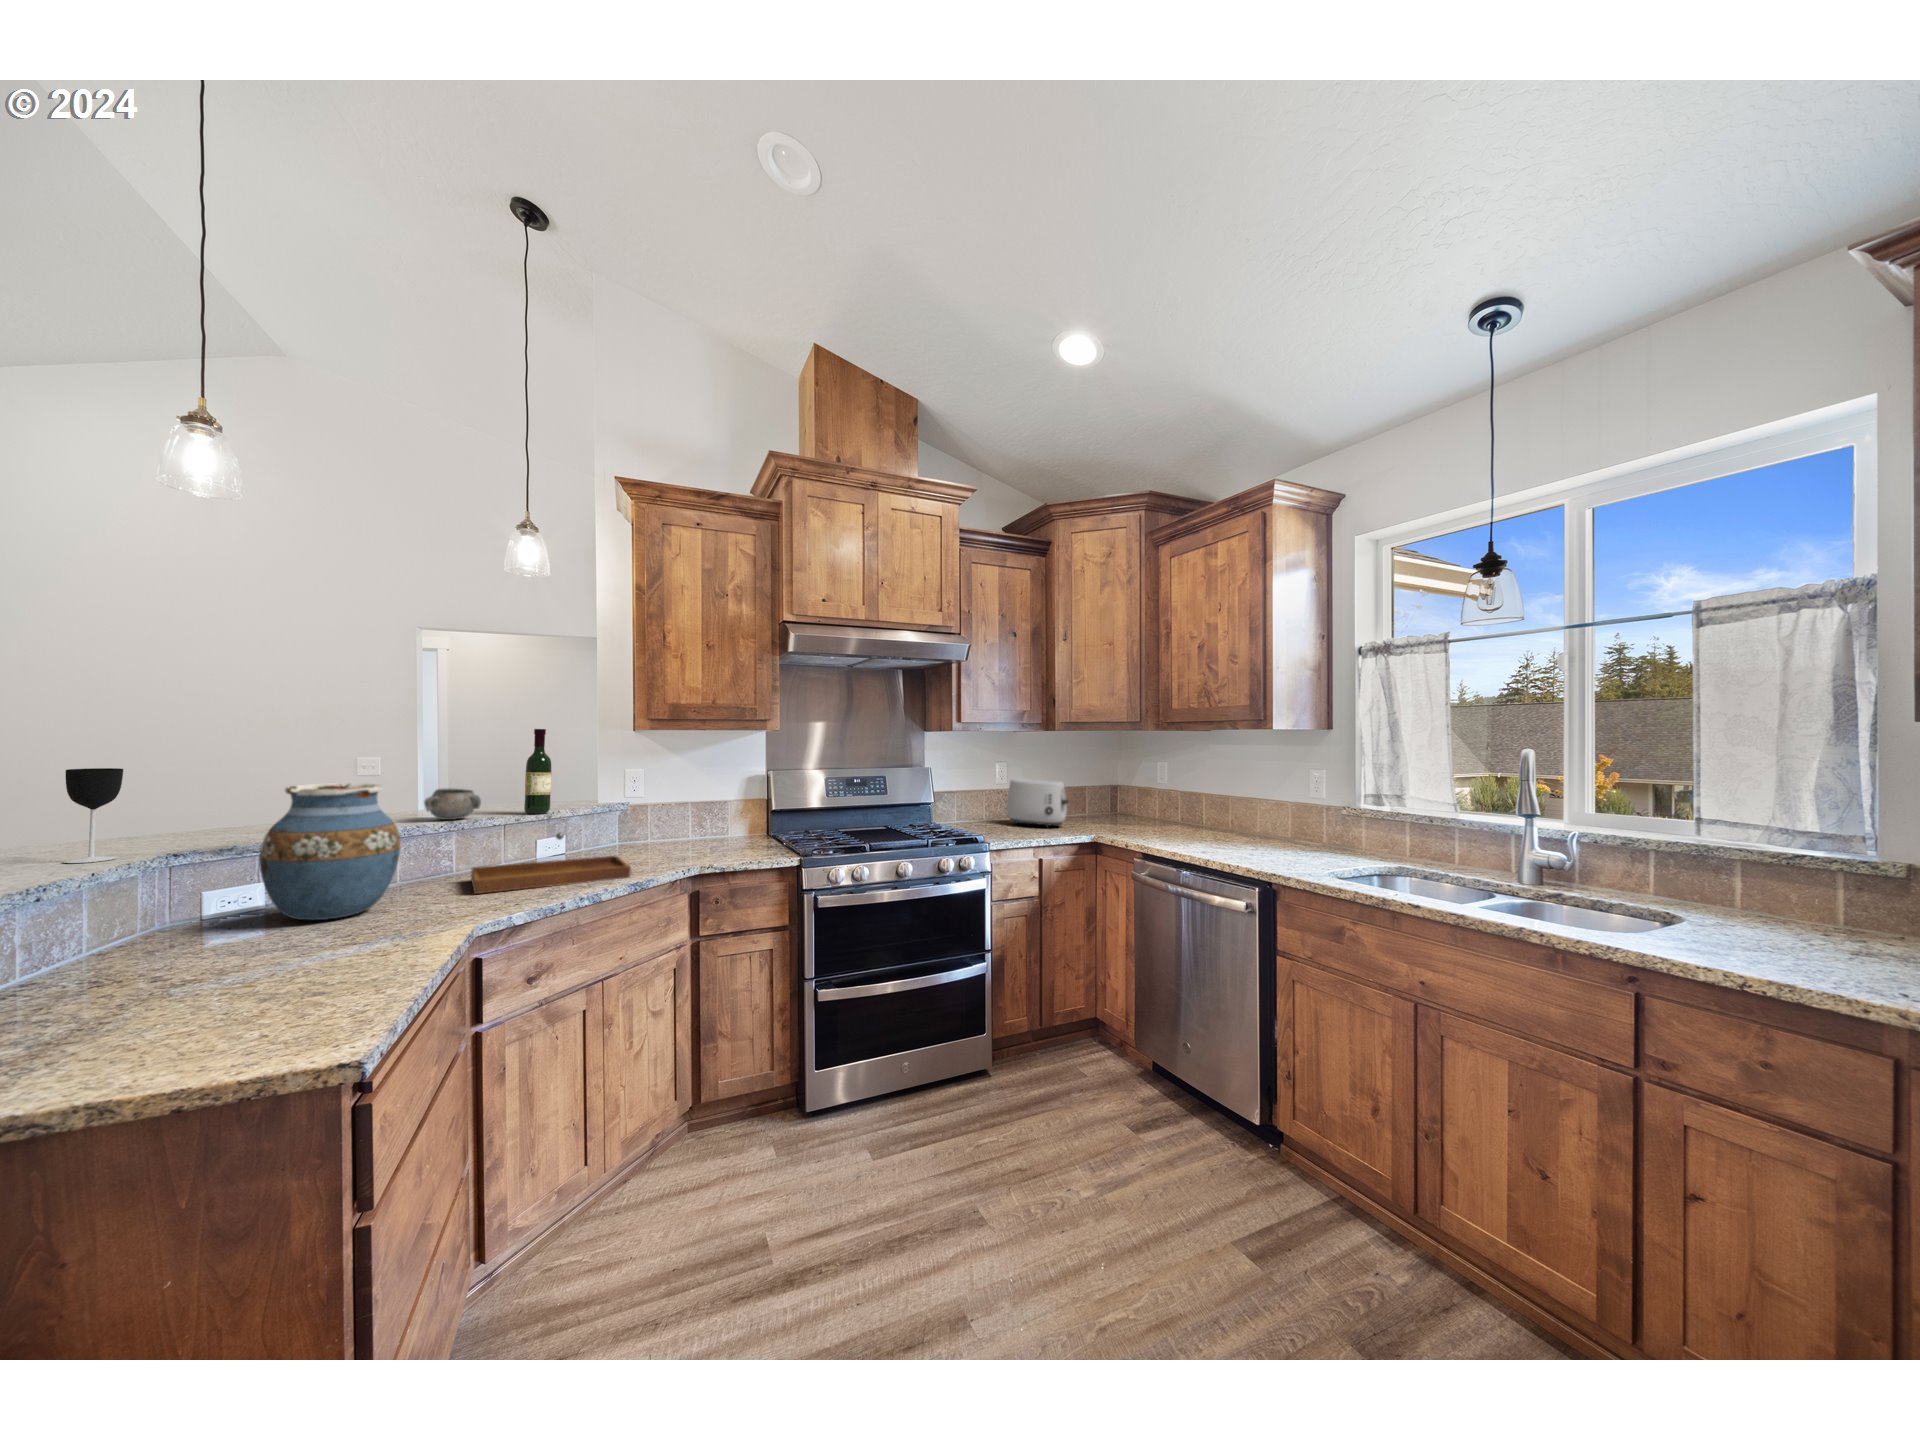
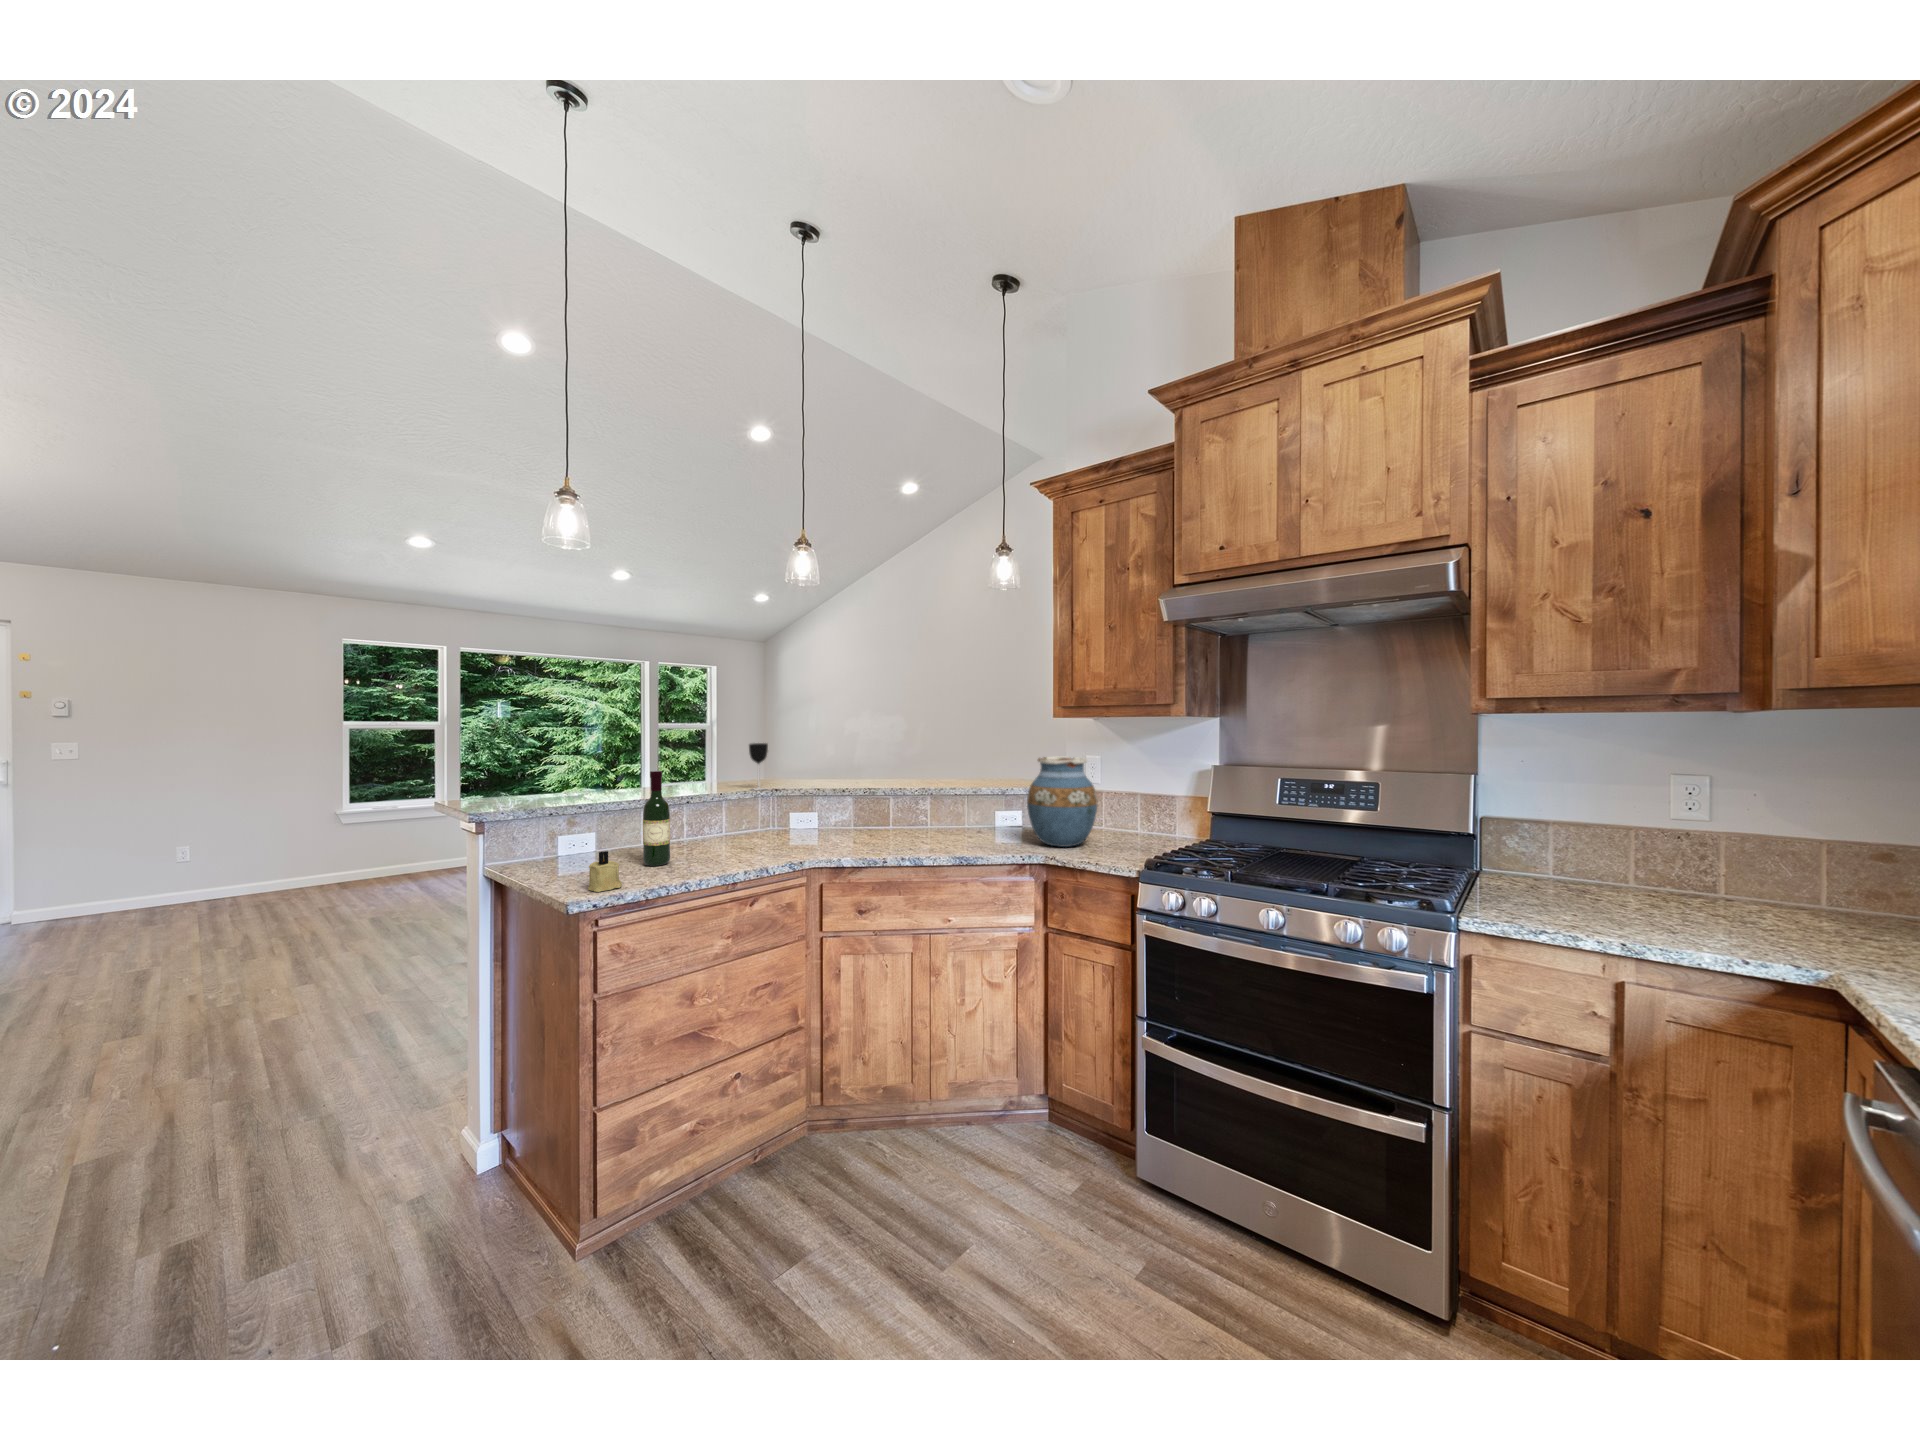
wine bottle: present [524,729,552,814] -> present [643,771,670,866]
toaster: present [1006,779,1068,828] -> none [1651,809,1830,929]
vase: present [259,783,401,920] -> present [1027,756,1097,847]
decorative bowl: present [424,788,481,820] -> none [920,765,953,788]
tray: present [471,833,631,894] -> none [882,805,1001,852]
candle: none [263,969,332,1050] -> present [588,851,622,892]

